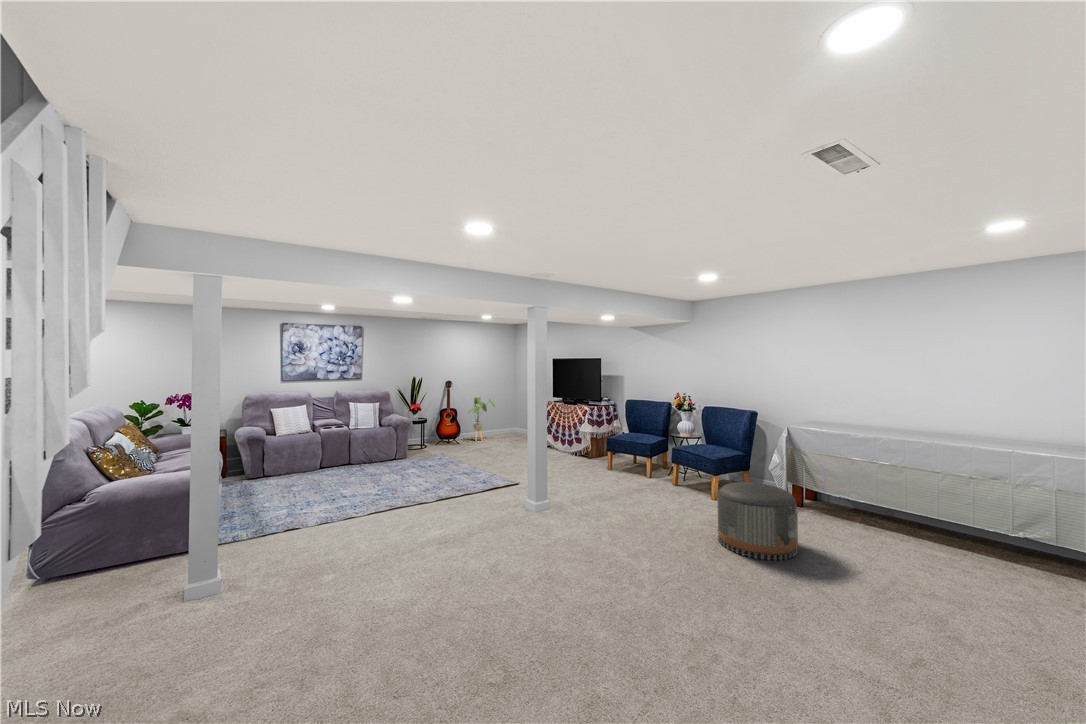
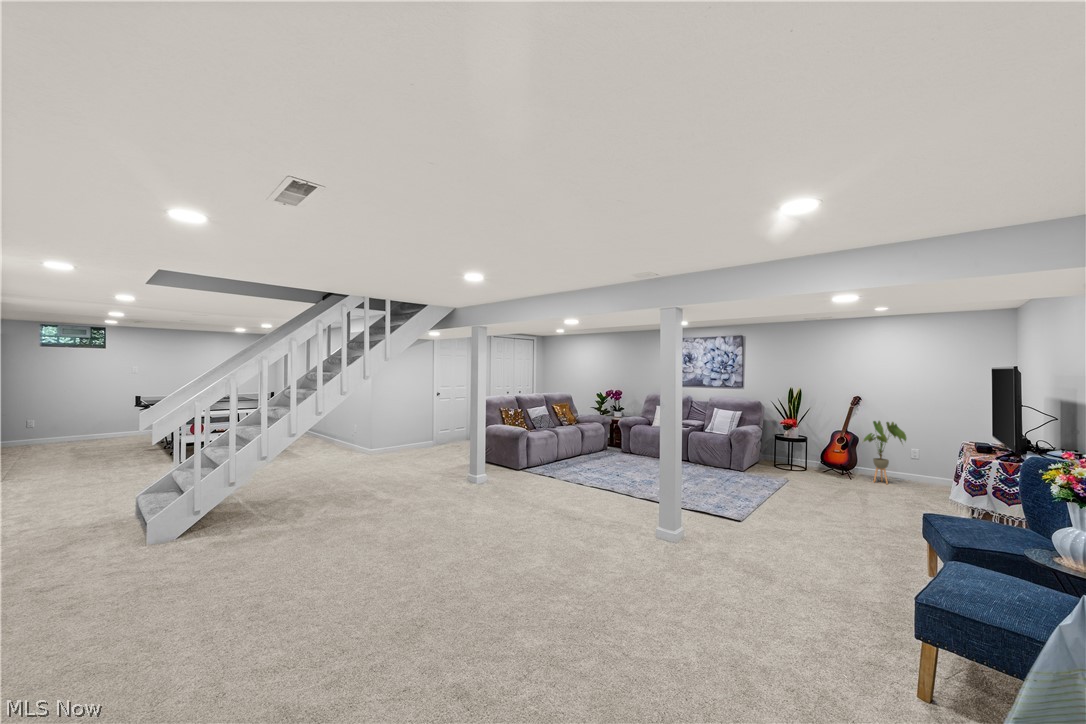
pouf: present [718,482,798,560] -> none [532,545,630,665]

